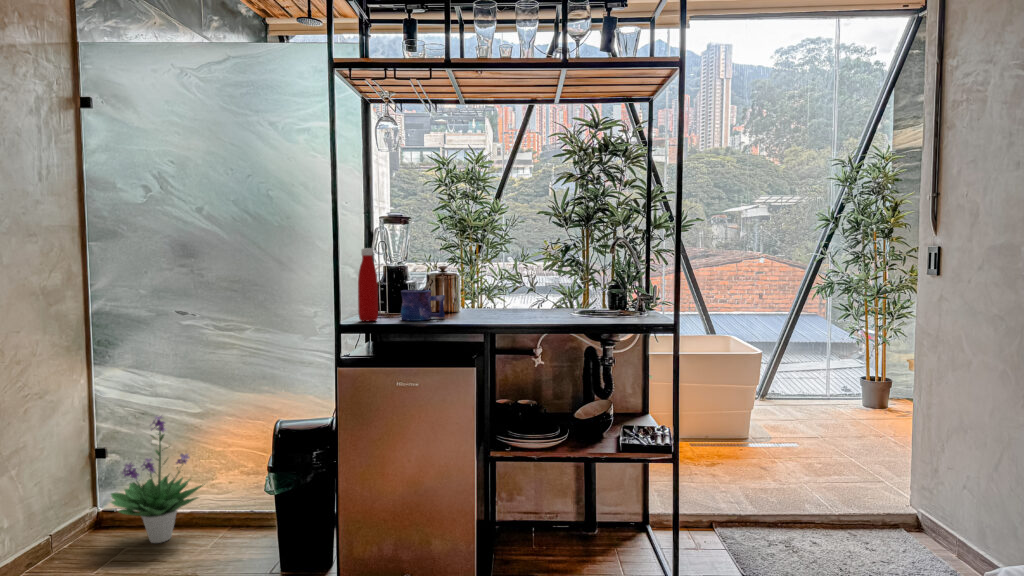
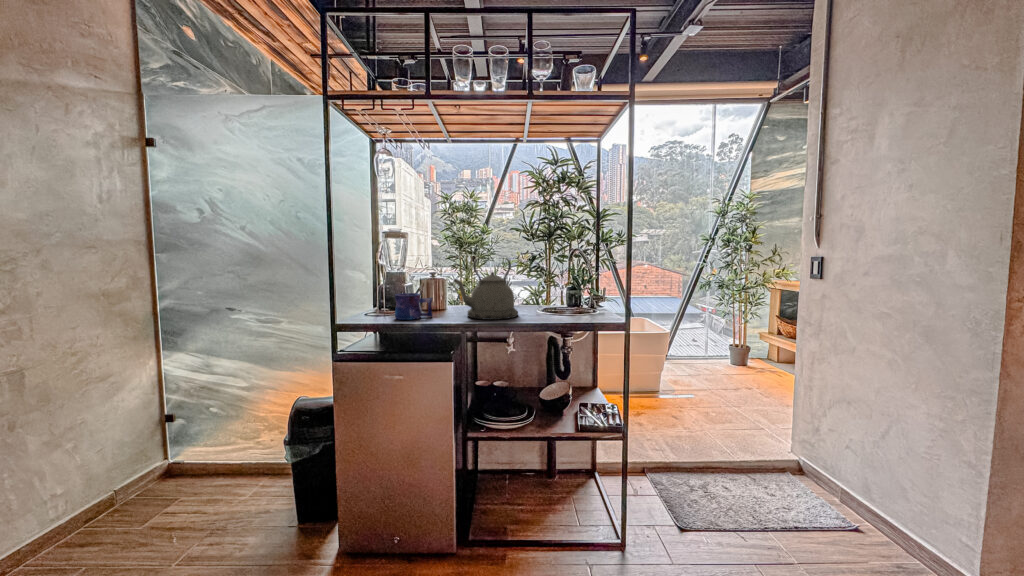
kettle: none [472,247,548,320] -> present [454,258,518,320]
bottle: present [358,248,378,322] -> none [357,259,375,321]
potted plant: present [111,416,205,543] -> none [165,390,253,493]

